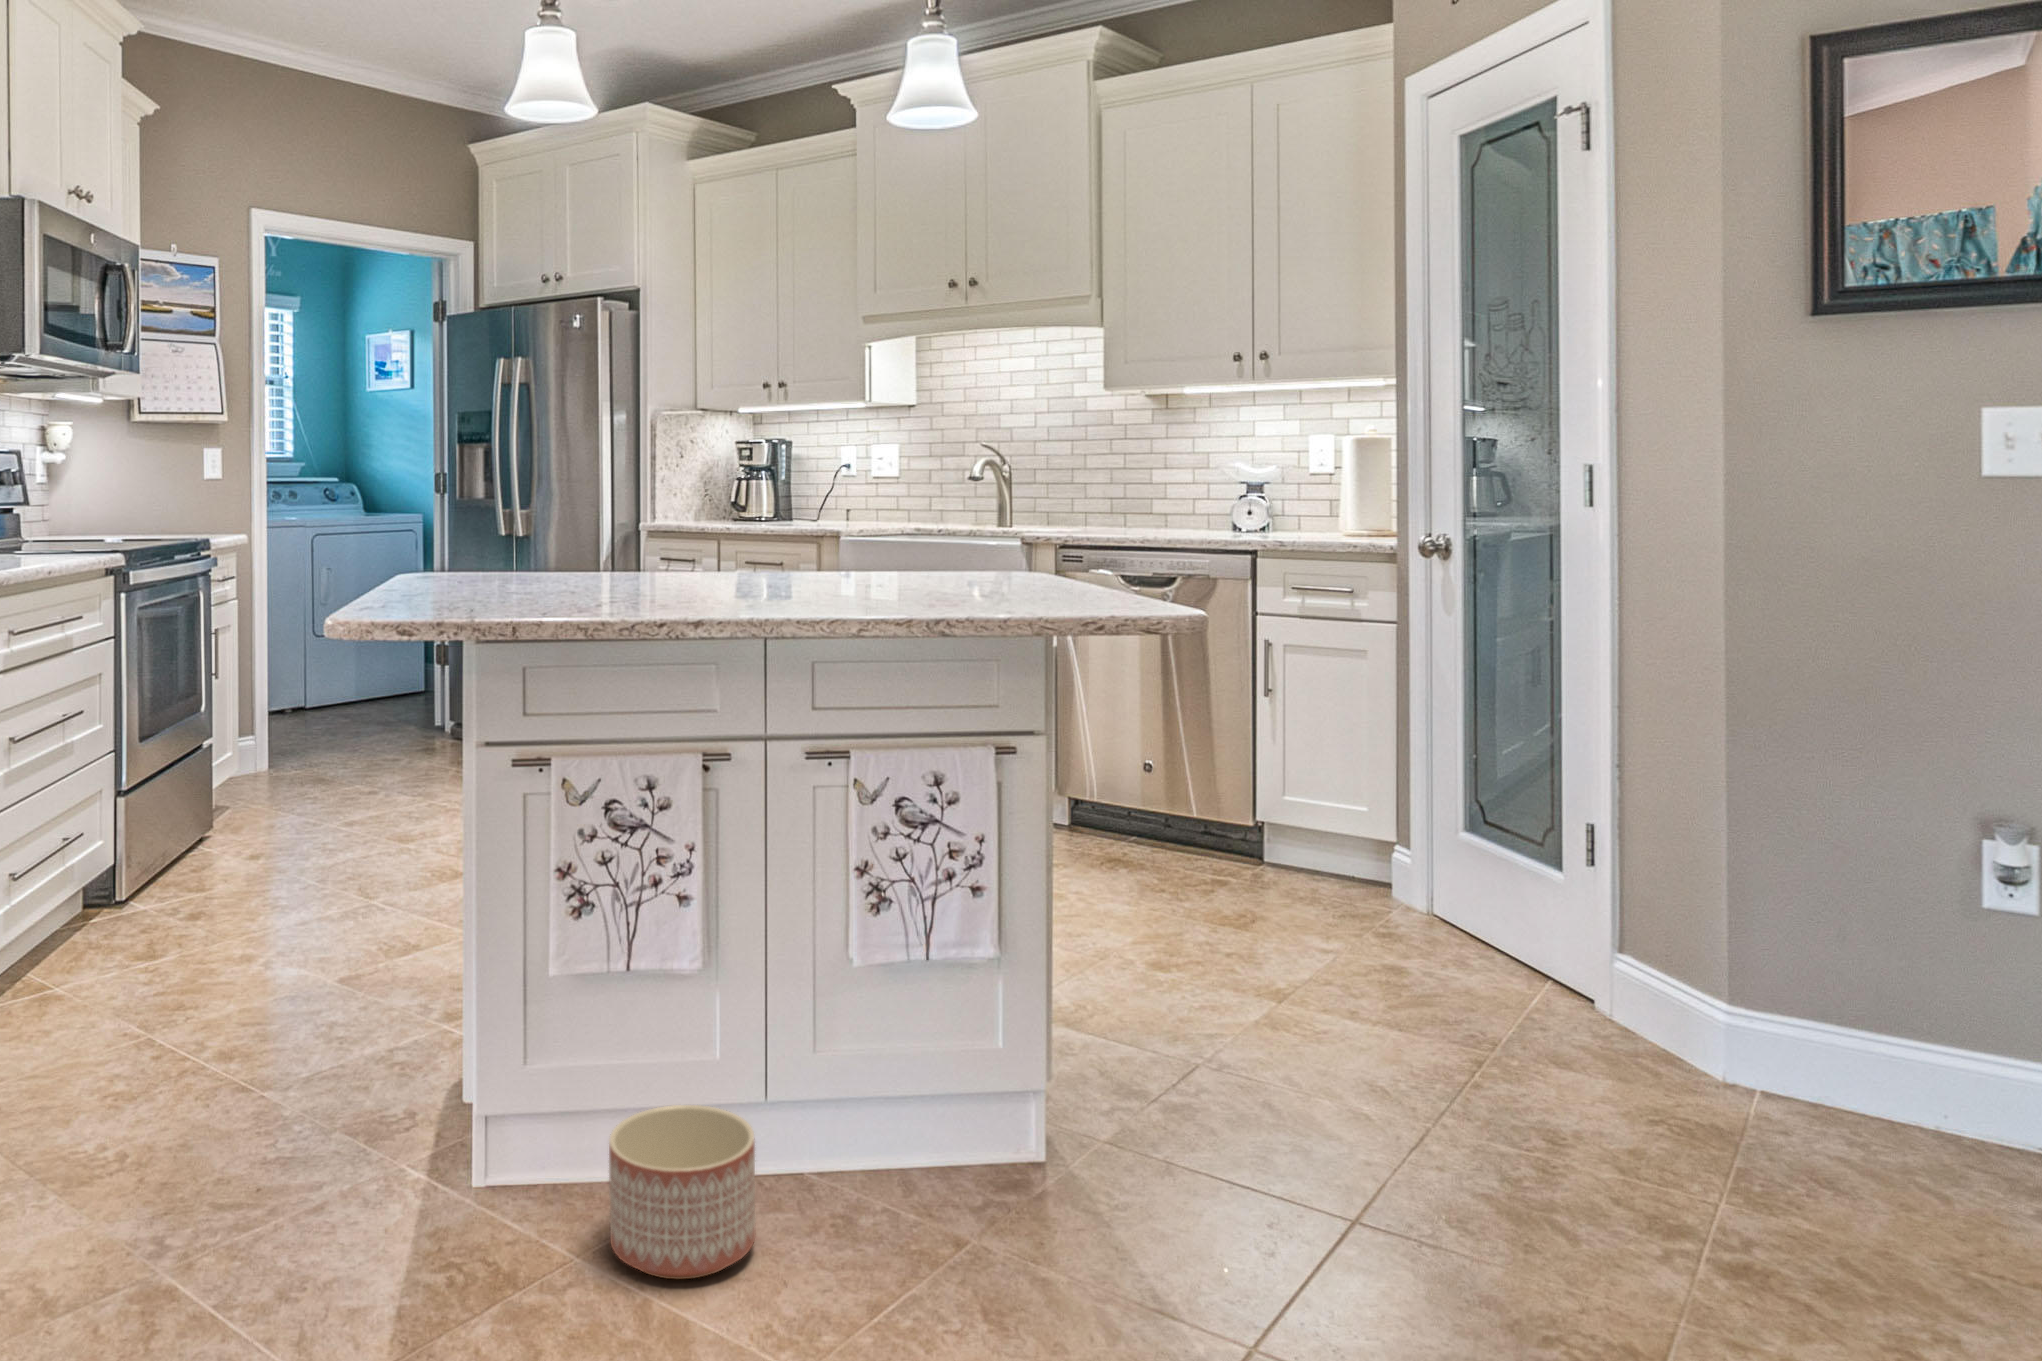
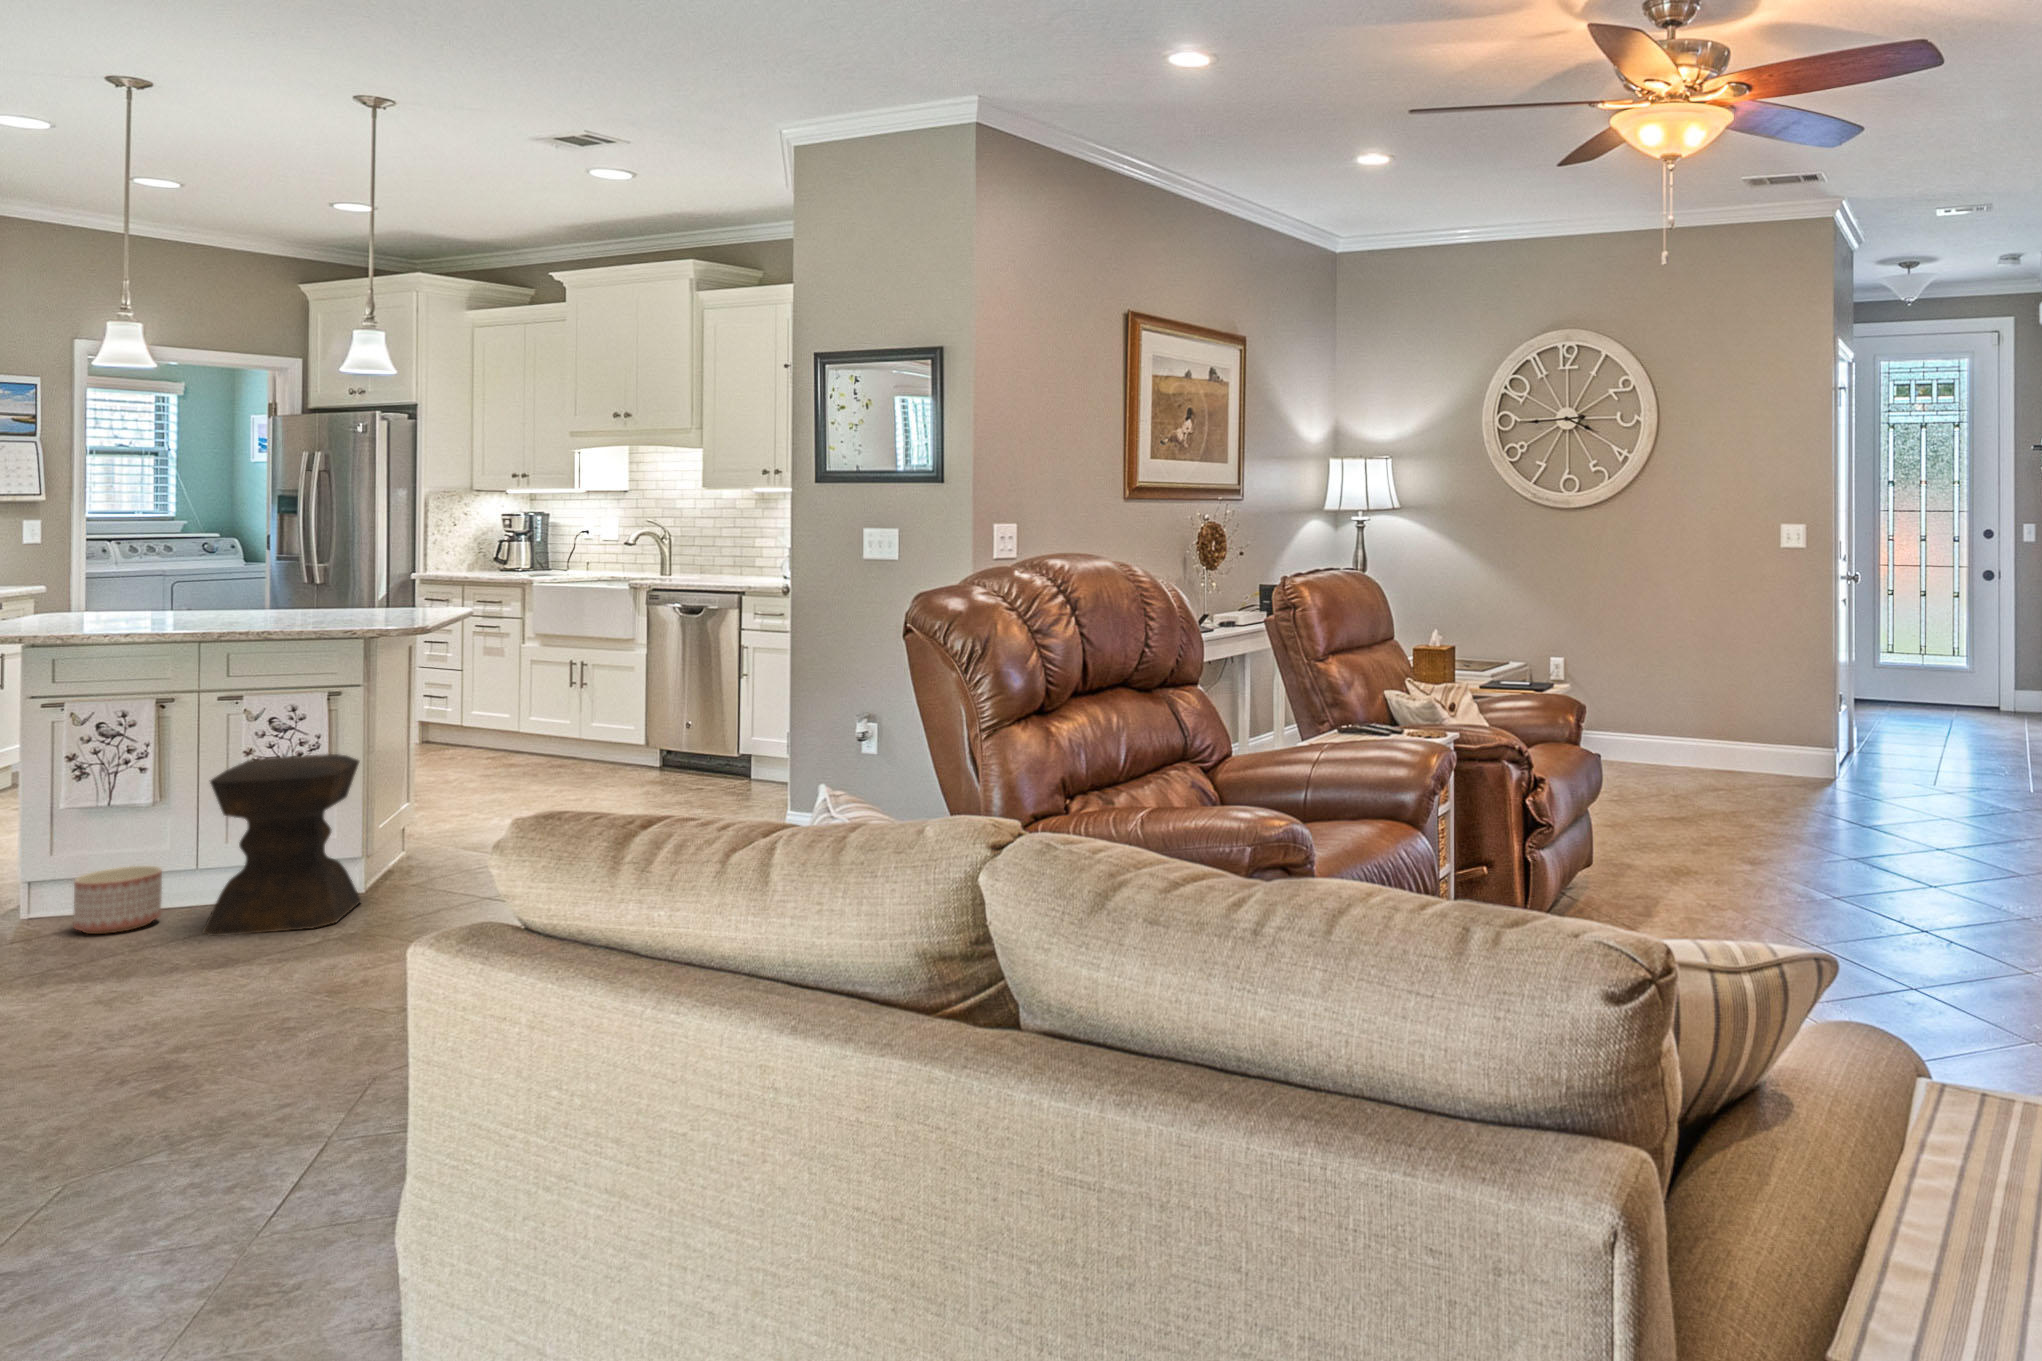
stool: none [855,879,1137,1320] -> present [203,754,361,936]

